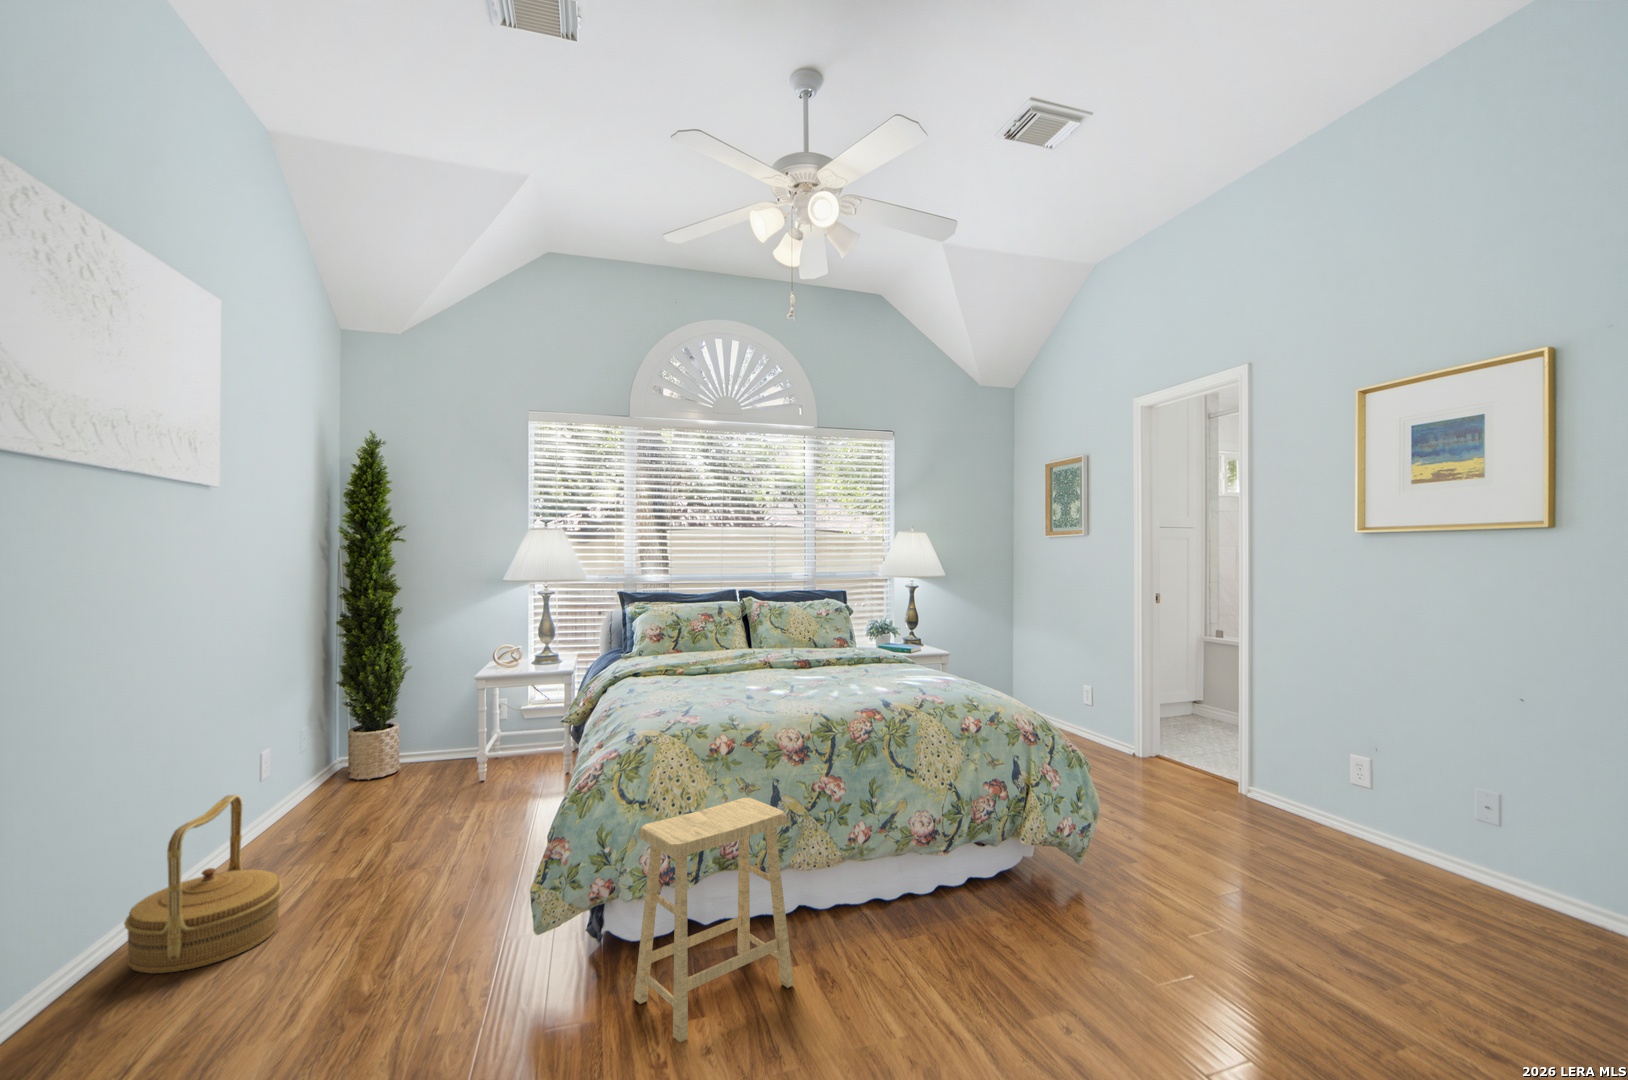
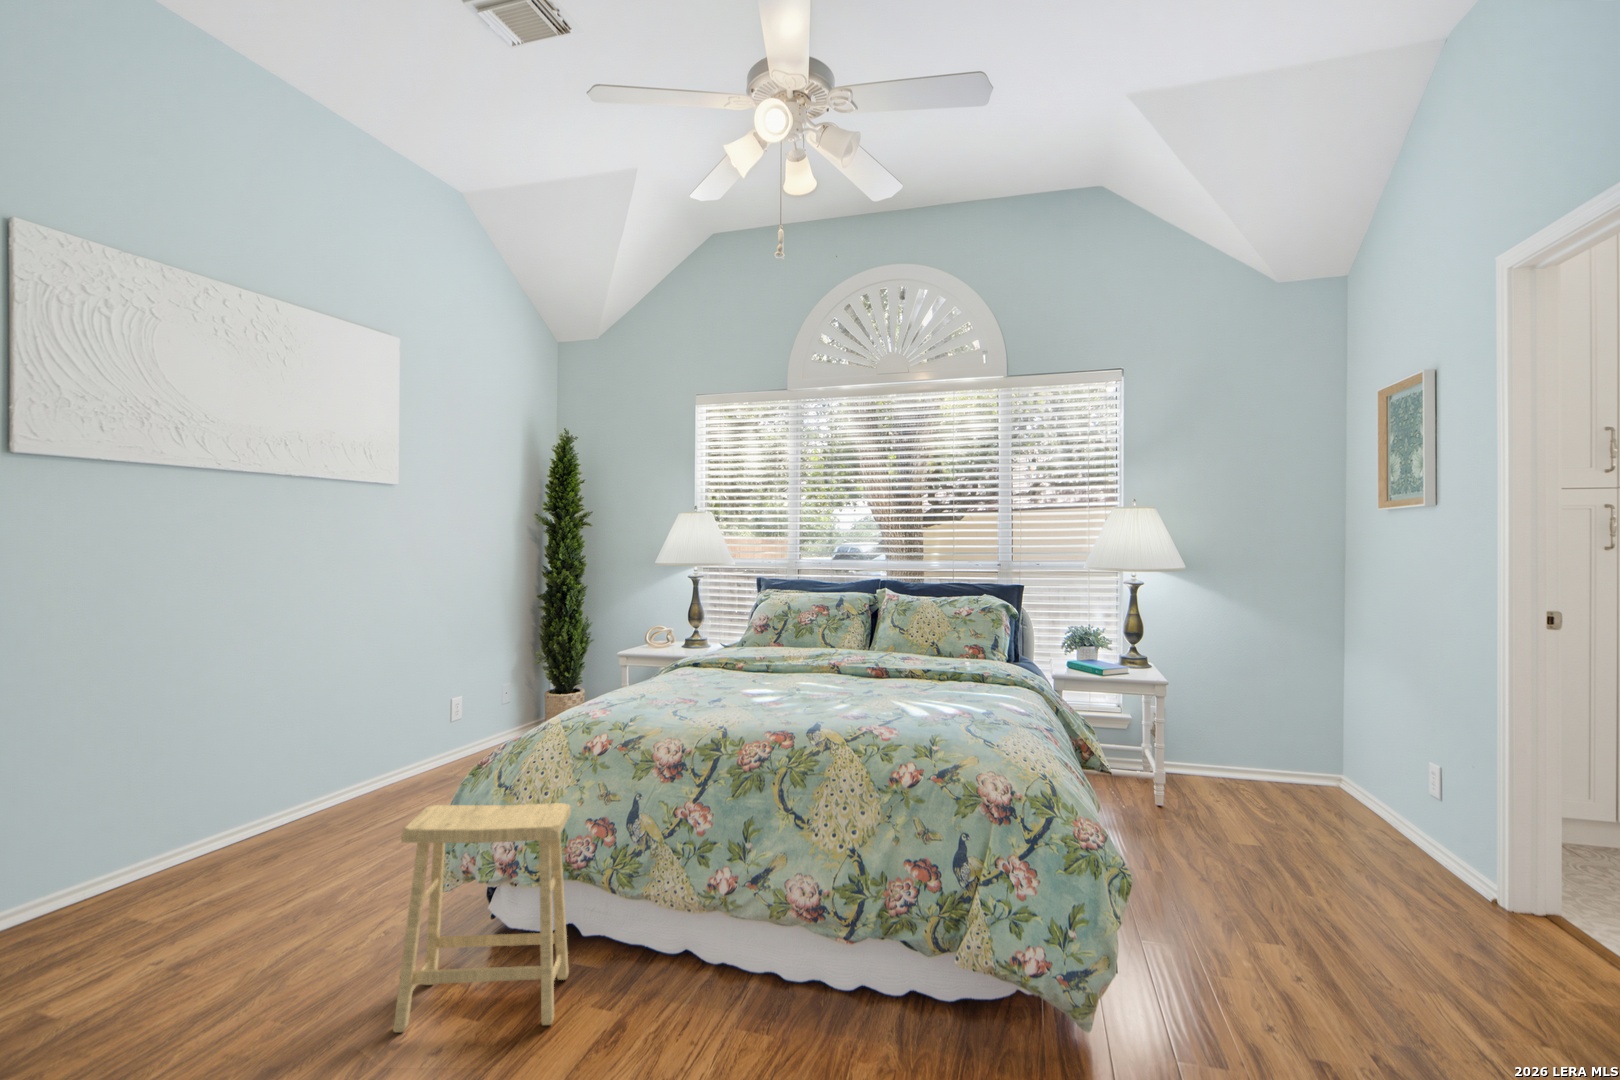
woven basket: present [124,795,283,974] -> none [243,720,356,848]

